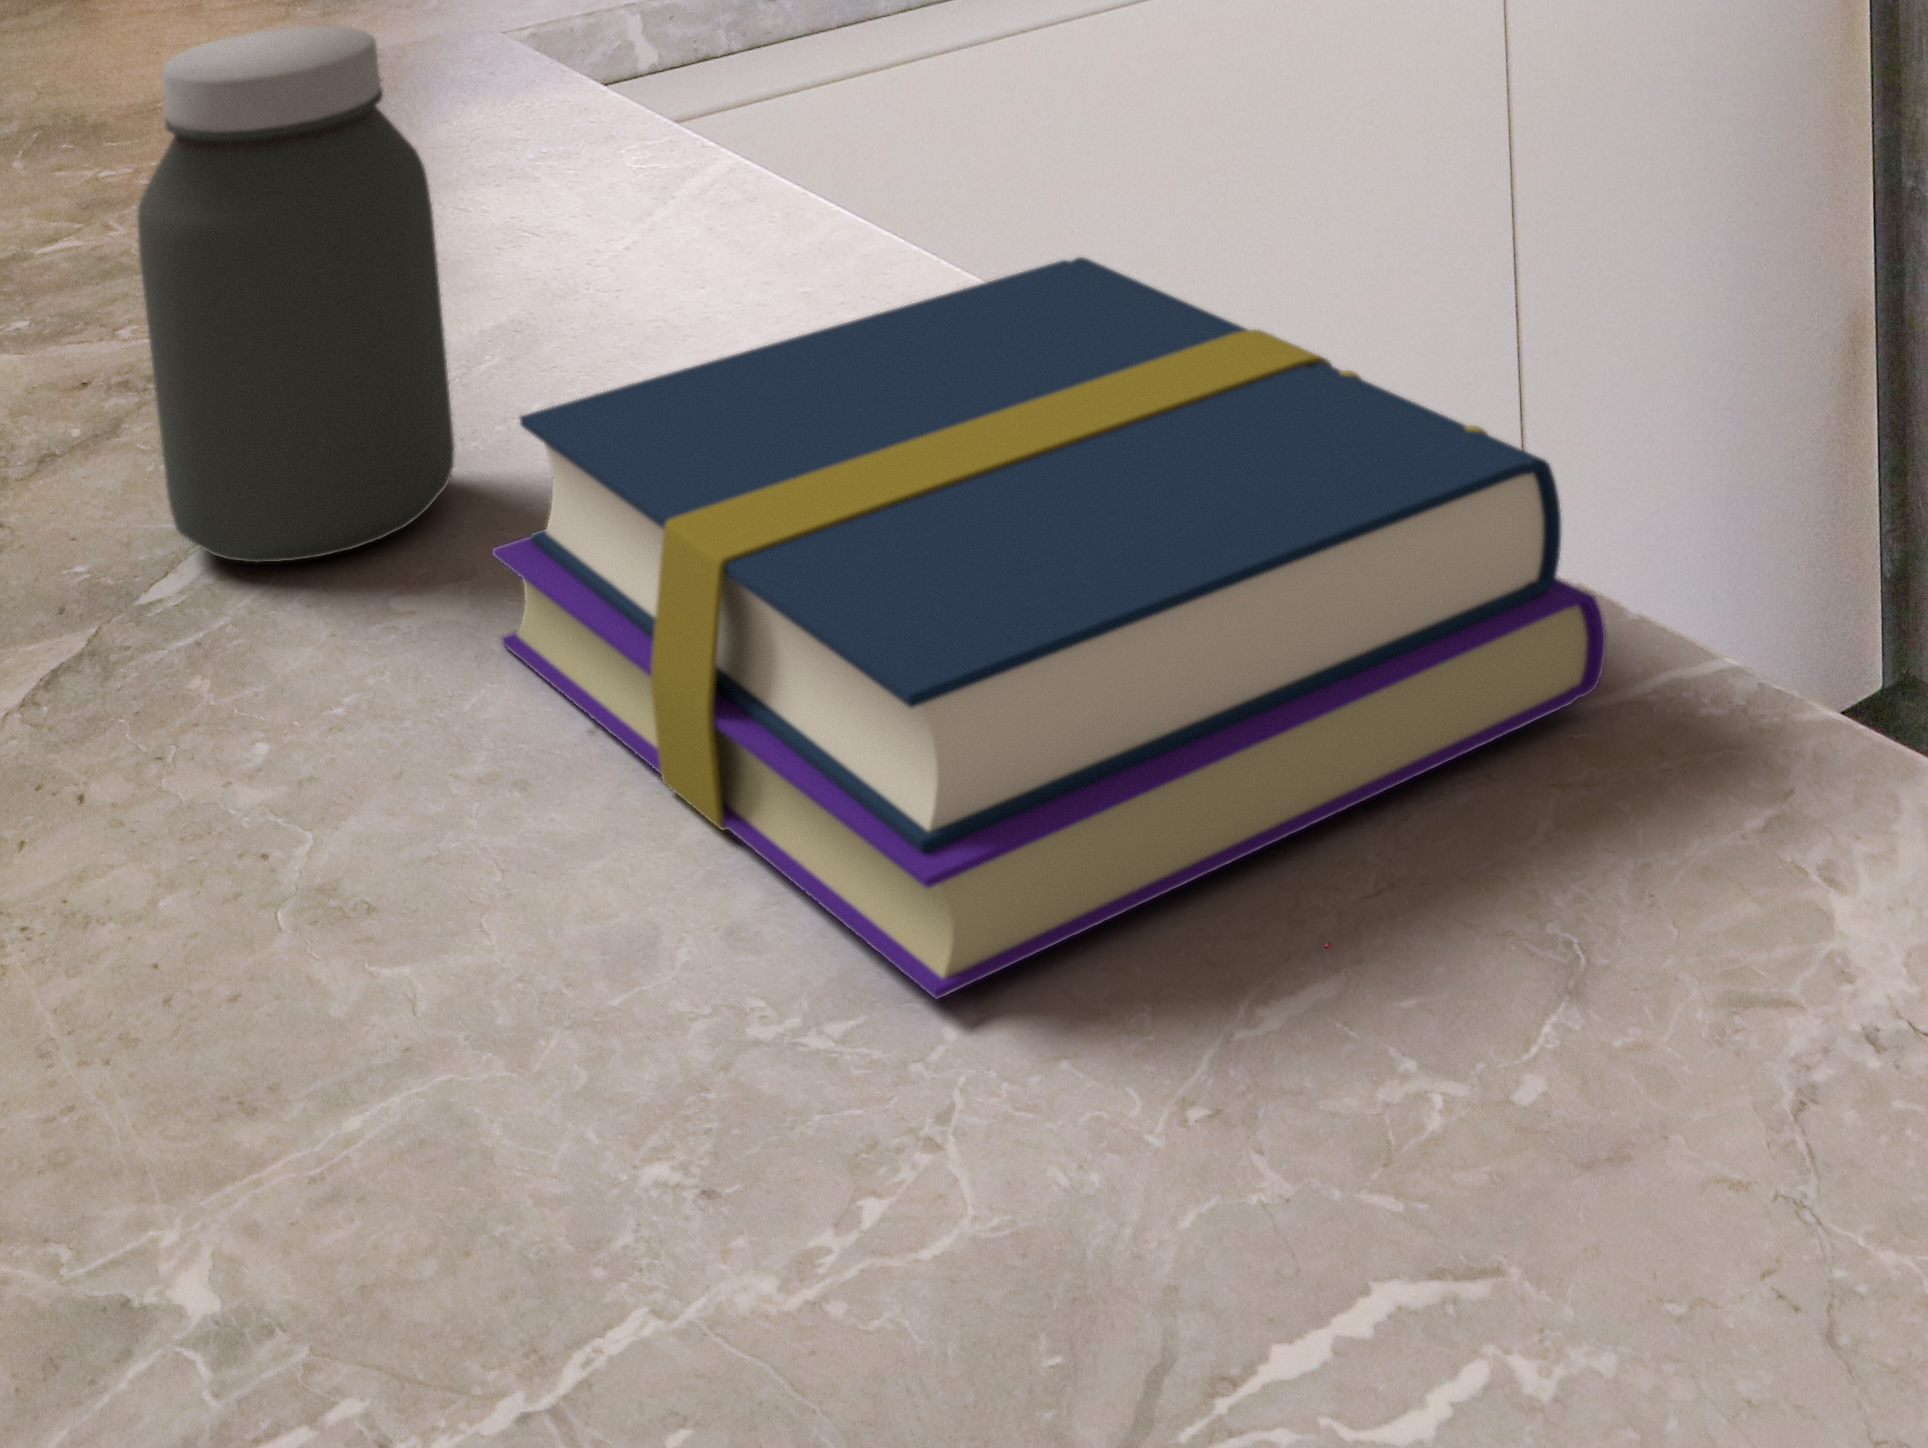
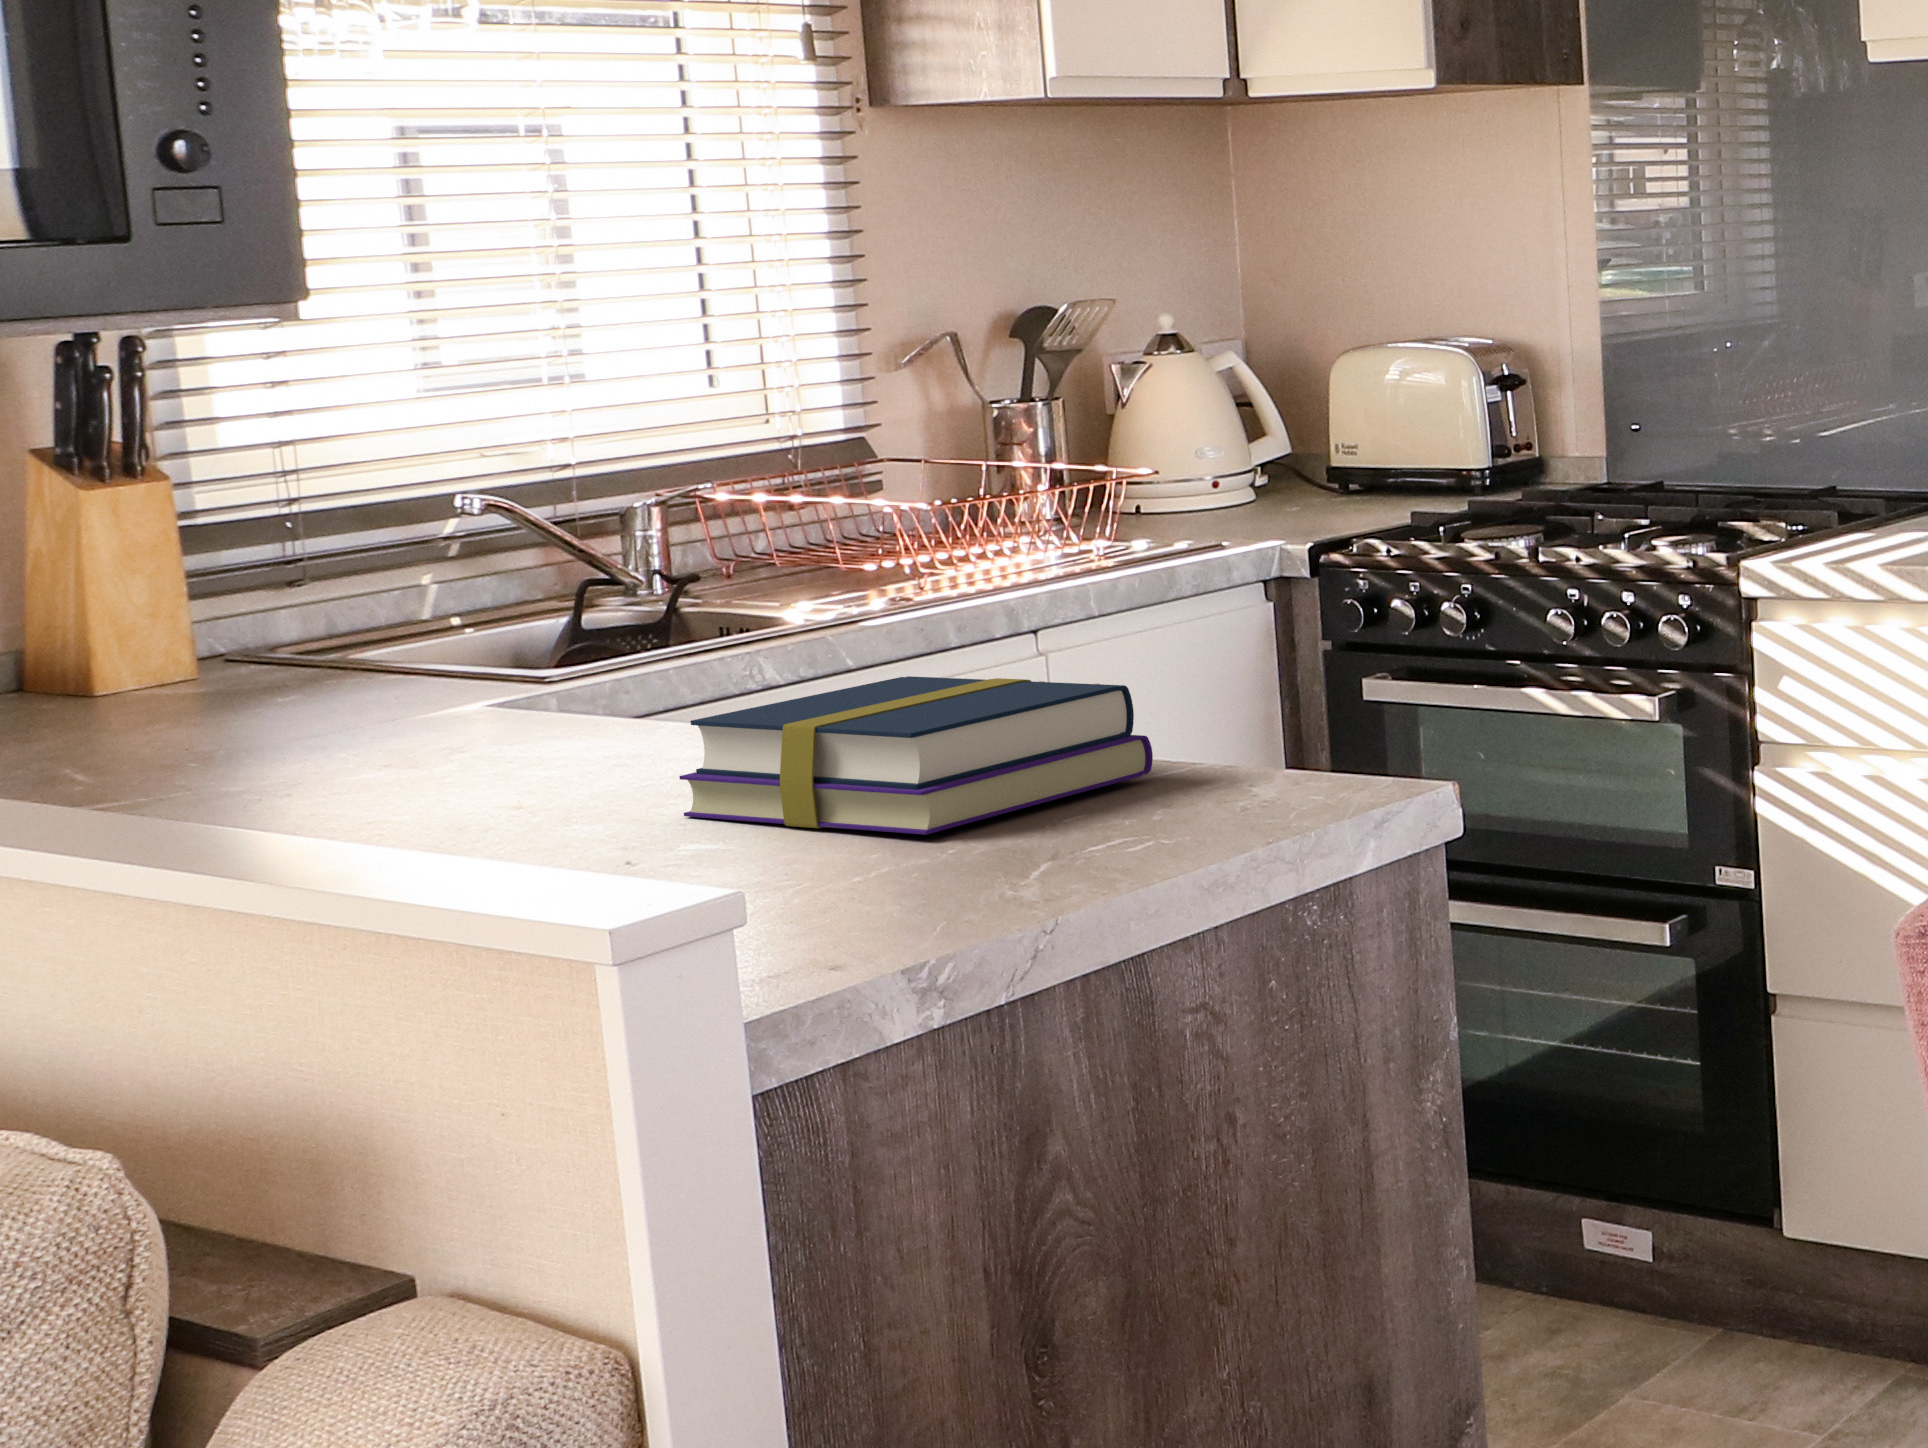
jar: present [137,26,455,562] -> none [482,594,624,815]

